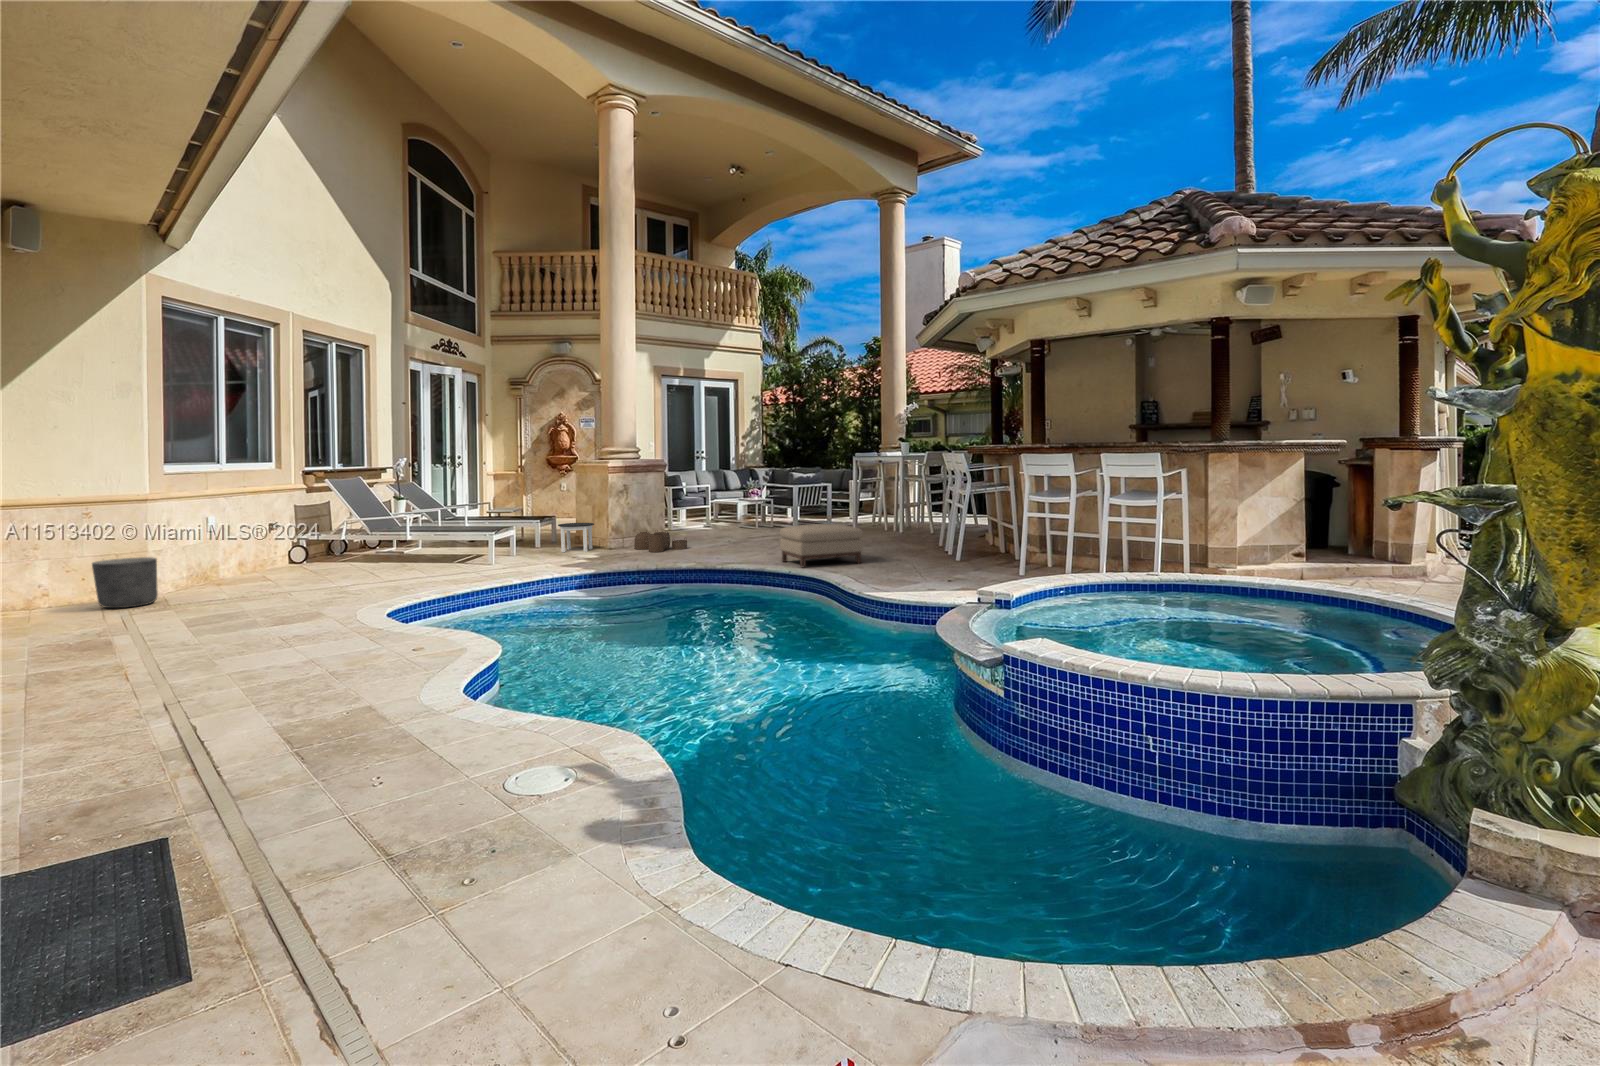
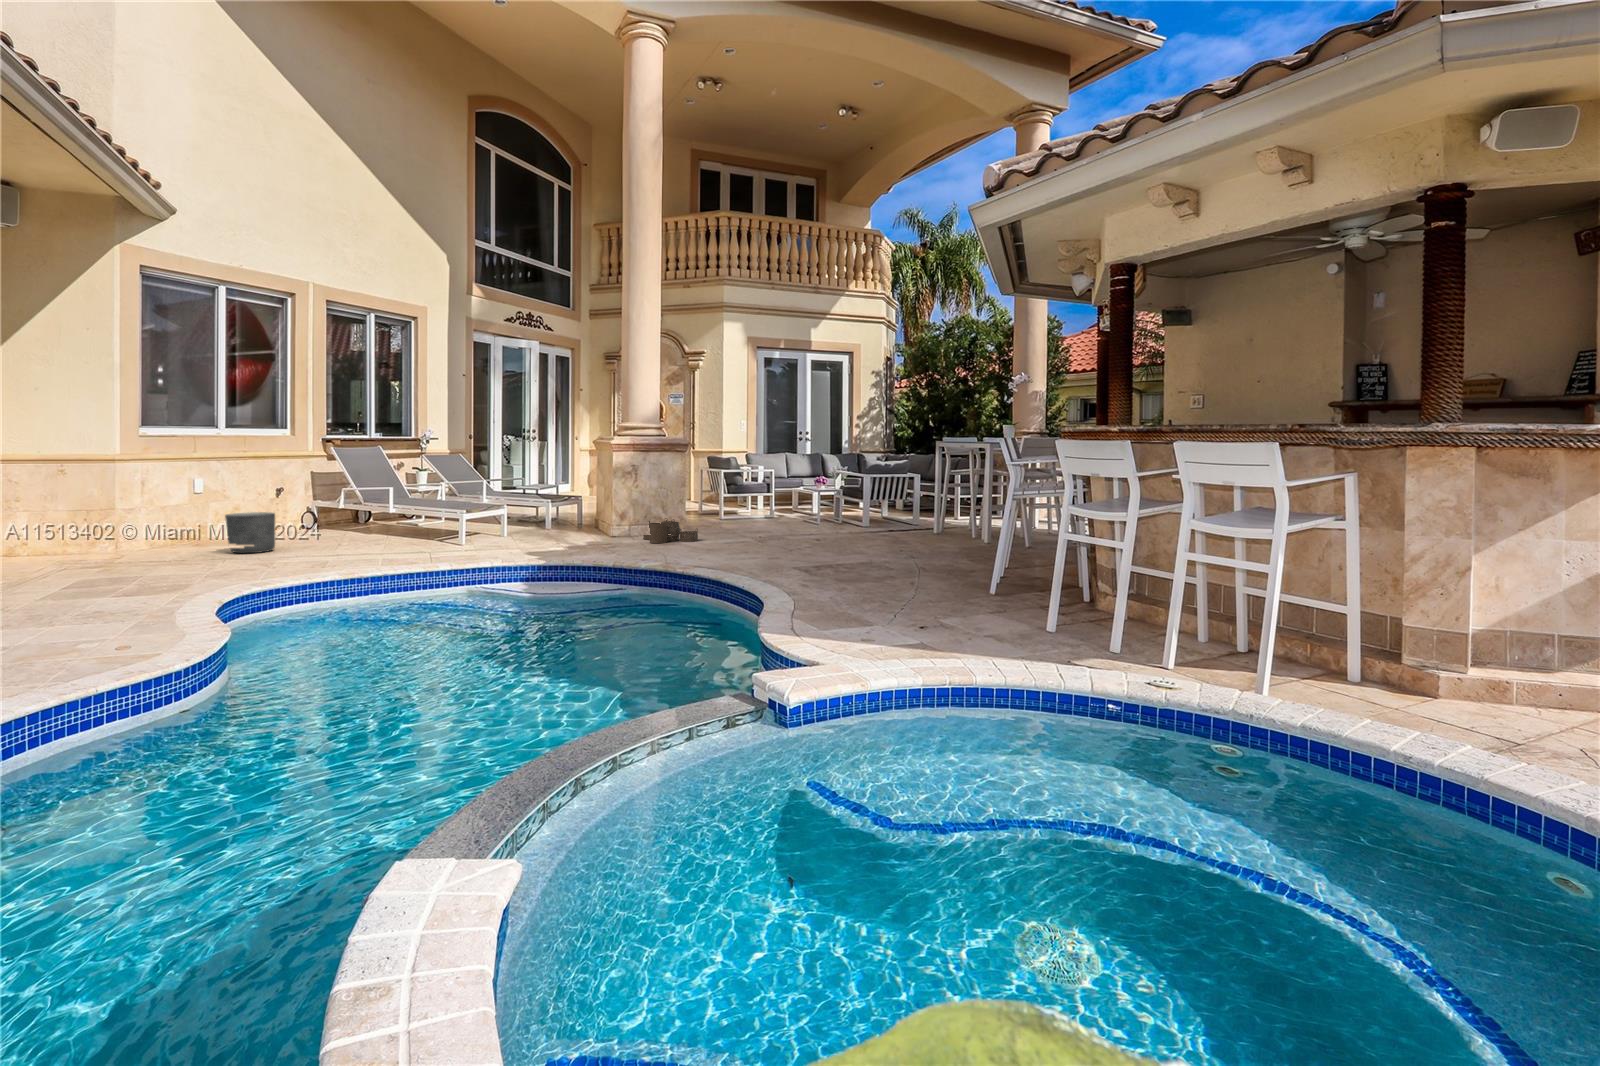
round table: present [558,523,594,552] -> none [564,507,604,540]
ottoman: present [780,524,863,567] -> none [756,518,847,570]
planter: present [92,557,158,608] -> present [225,512,275,553]

